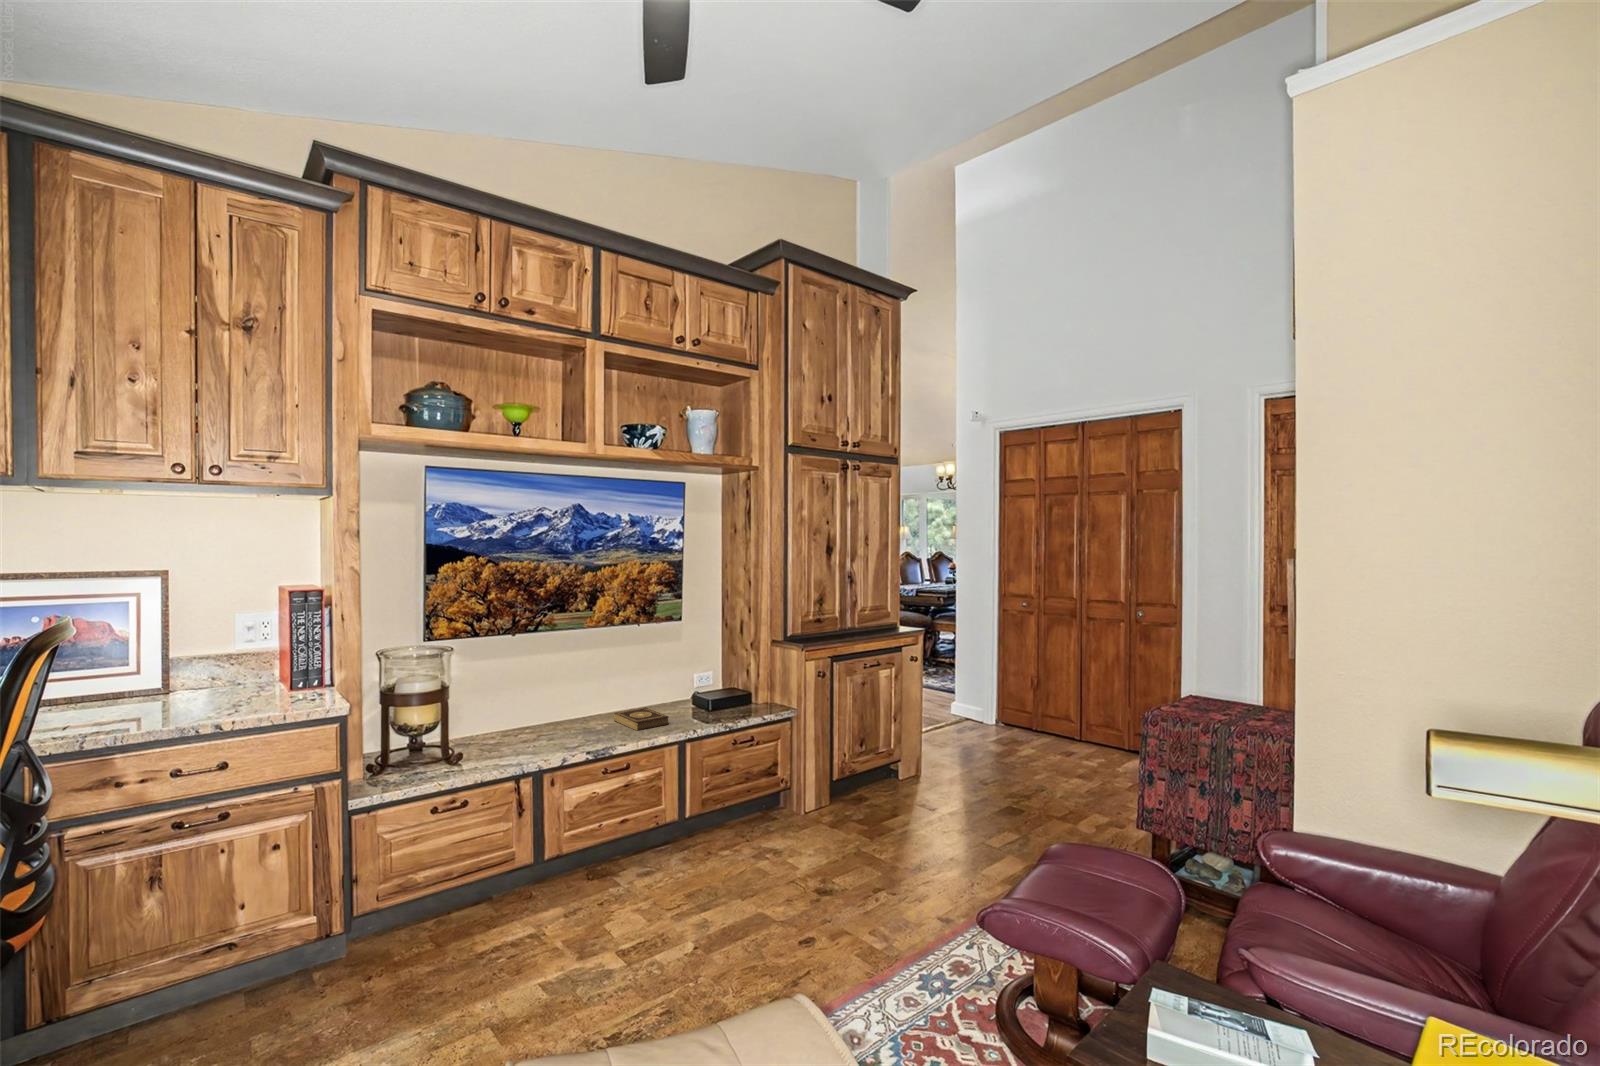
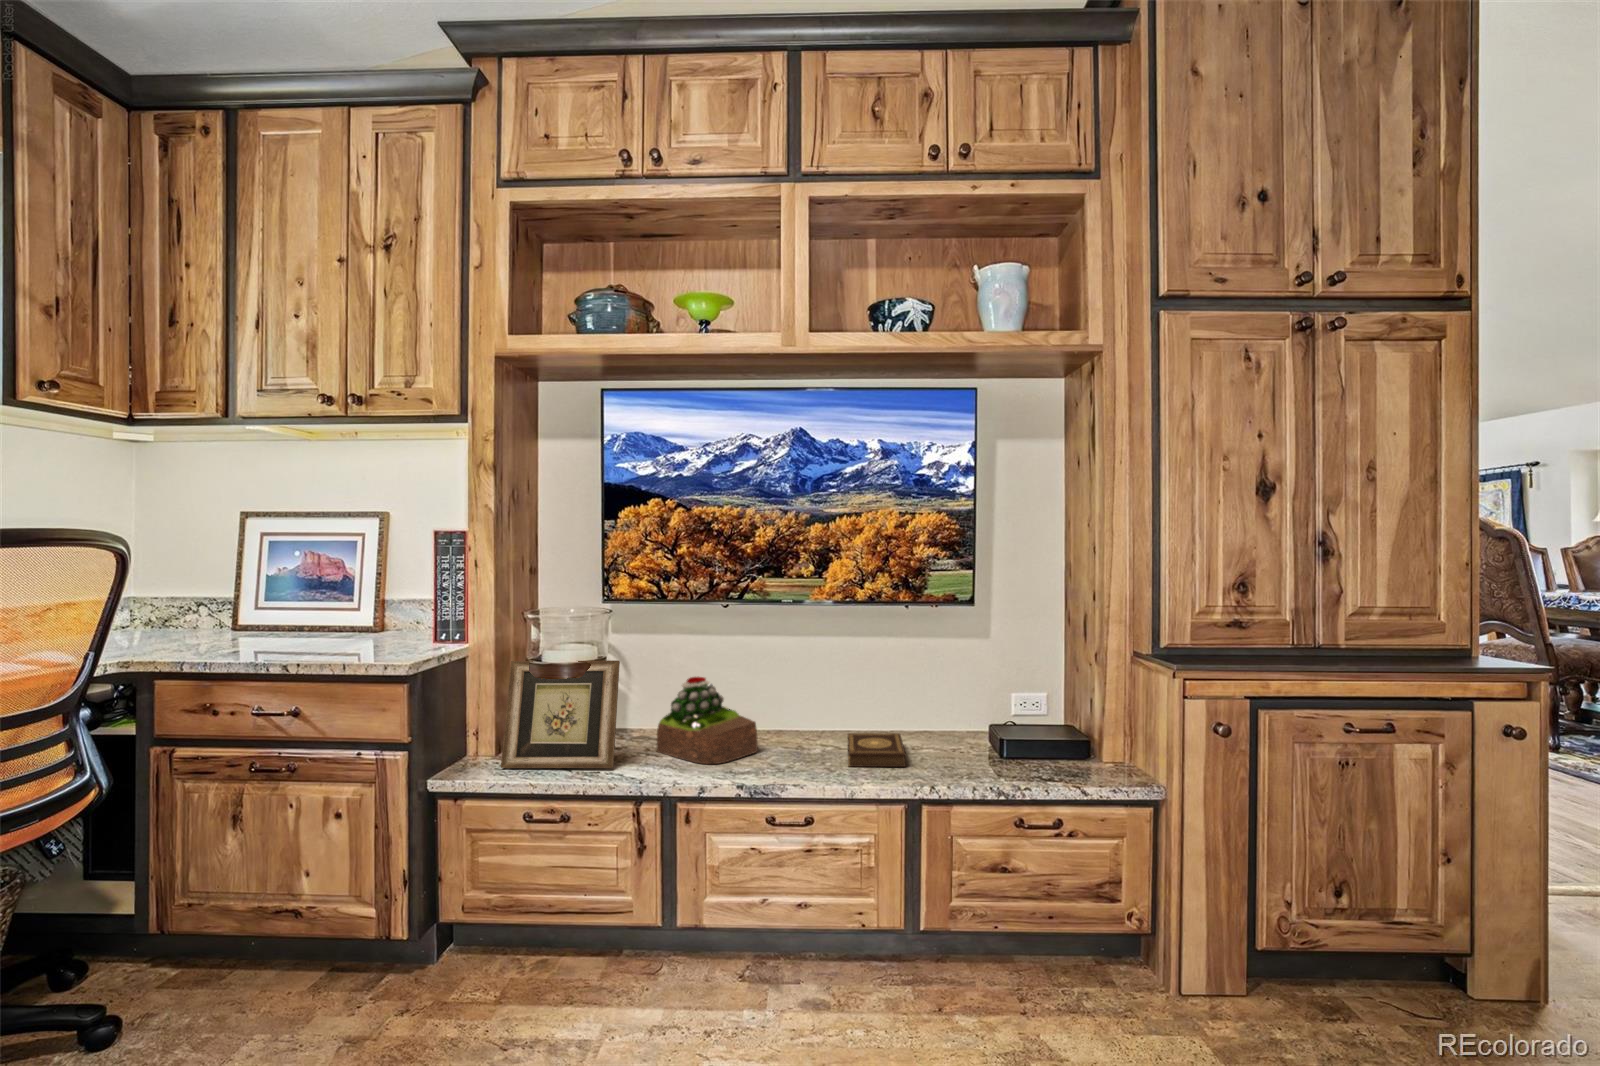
picture frame: none [389,683,488,781] -> present [501,660,620,768]
succulent plant: none [494,689,567,749] -> present [657,677,758,764]

